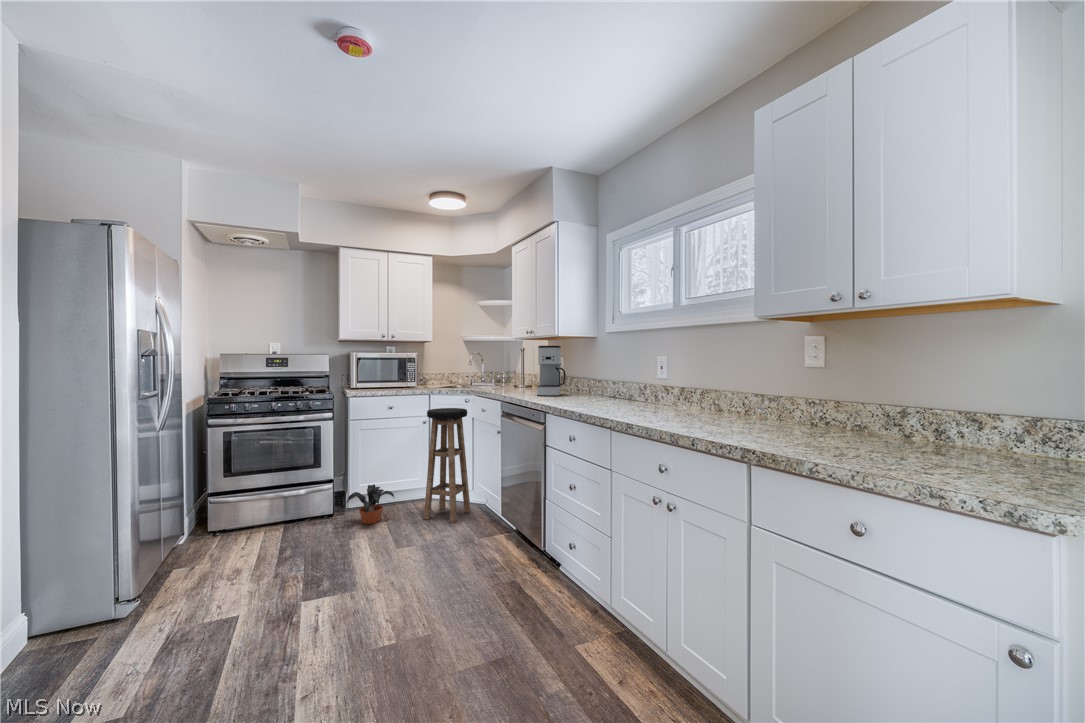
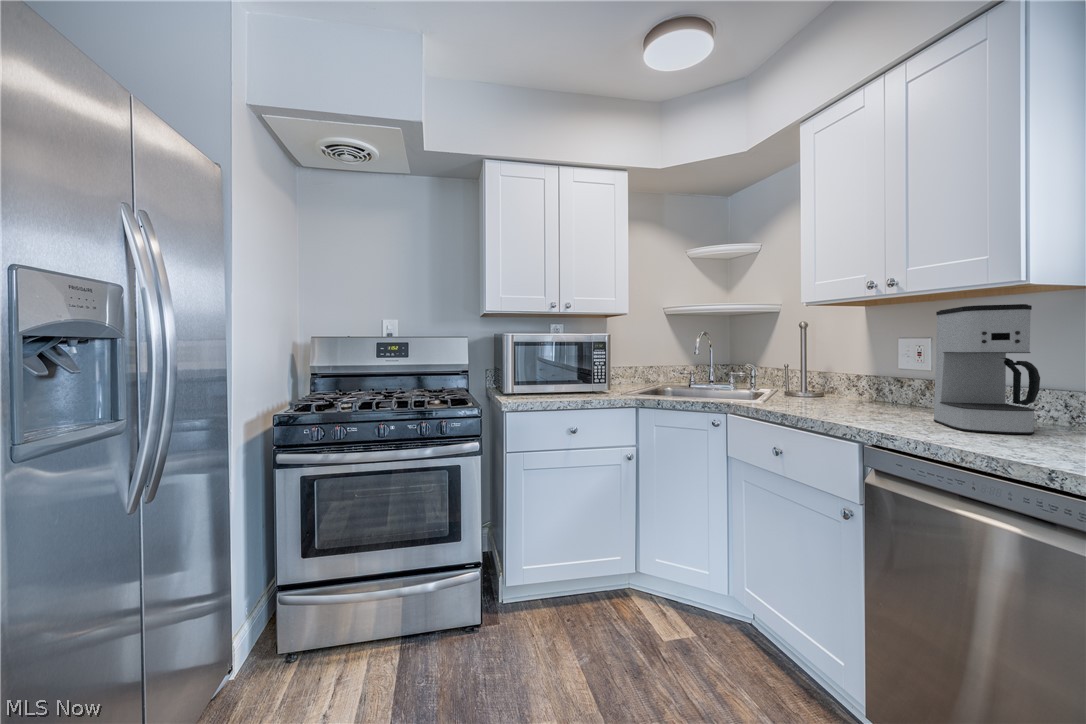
bar stool: present [424,408,470,523] -> none [653,439,742,690]
potted plant: present [347,484,394,524] -> none [510,576,595,664]

